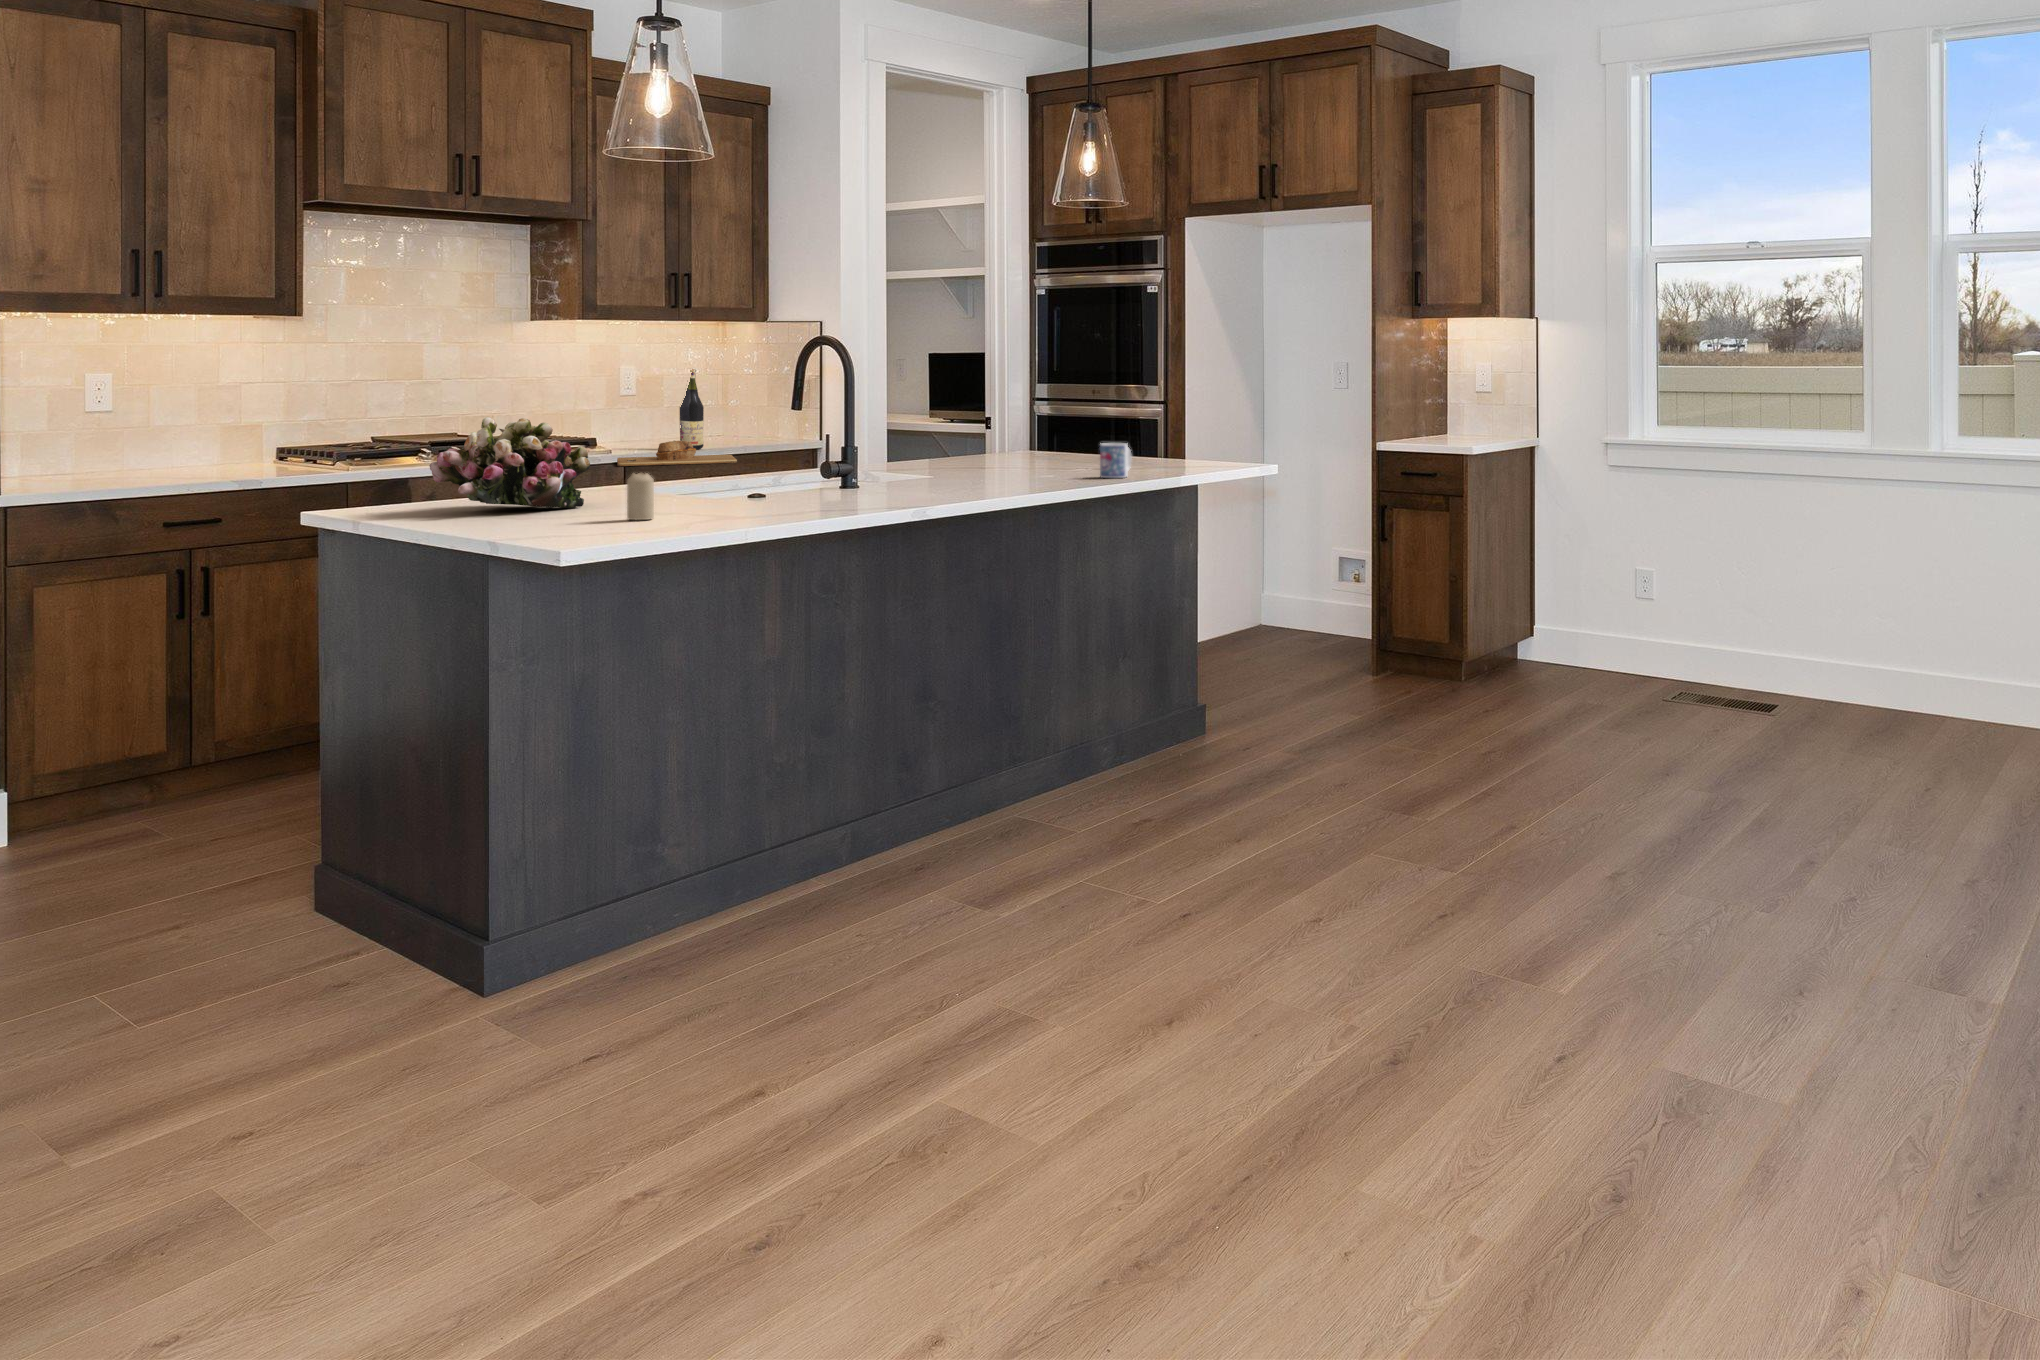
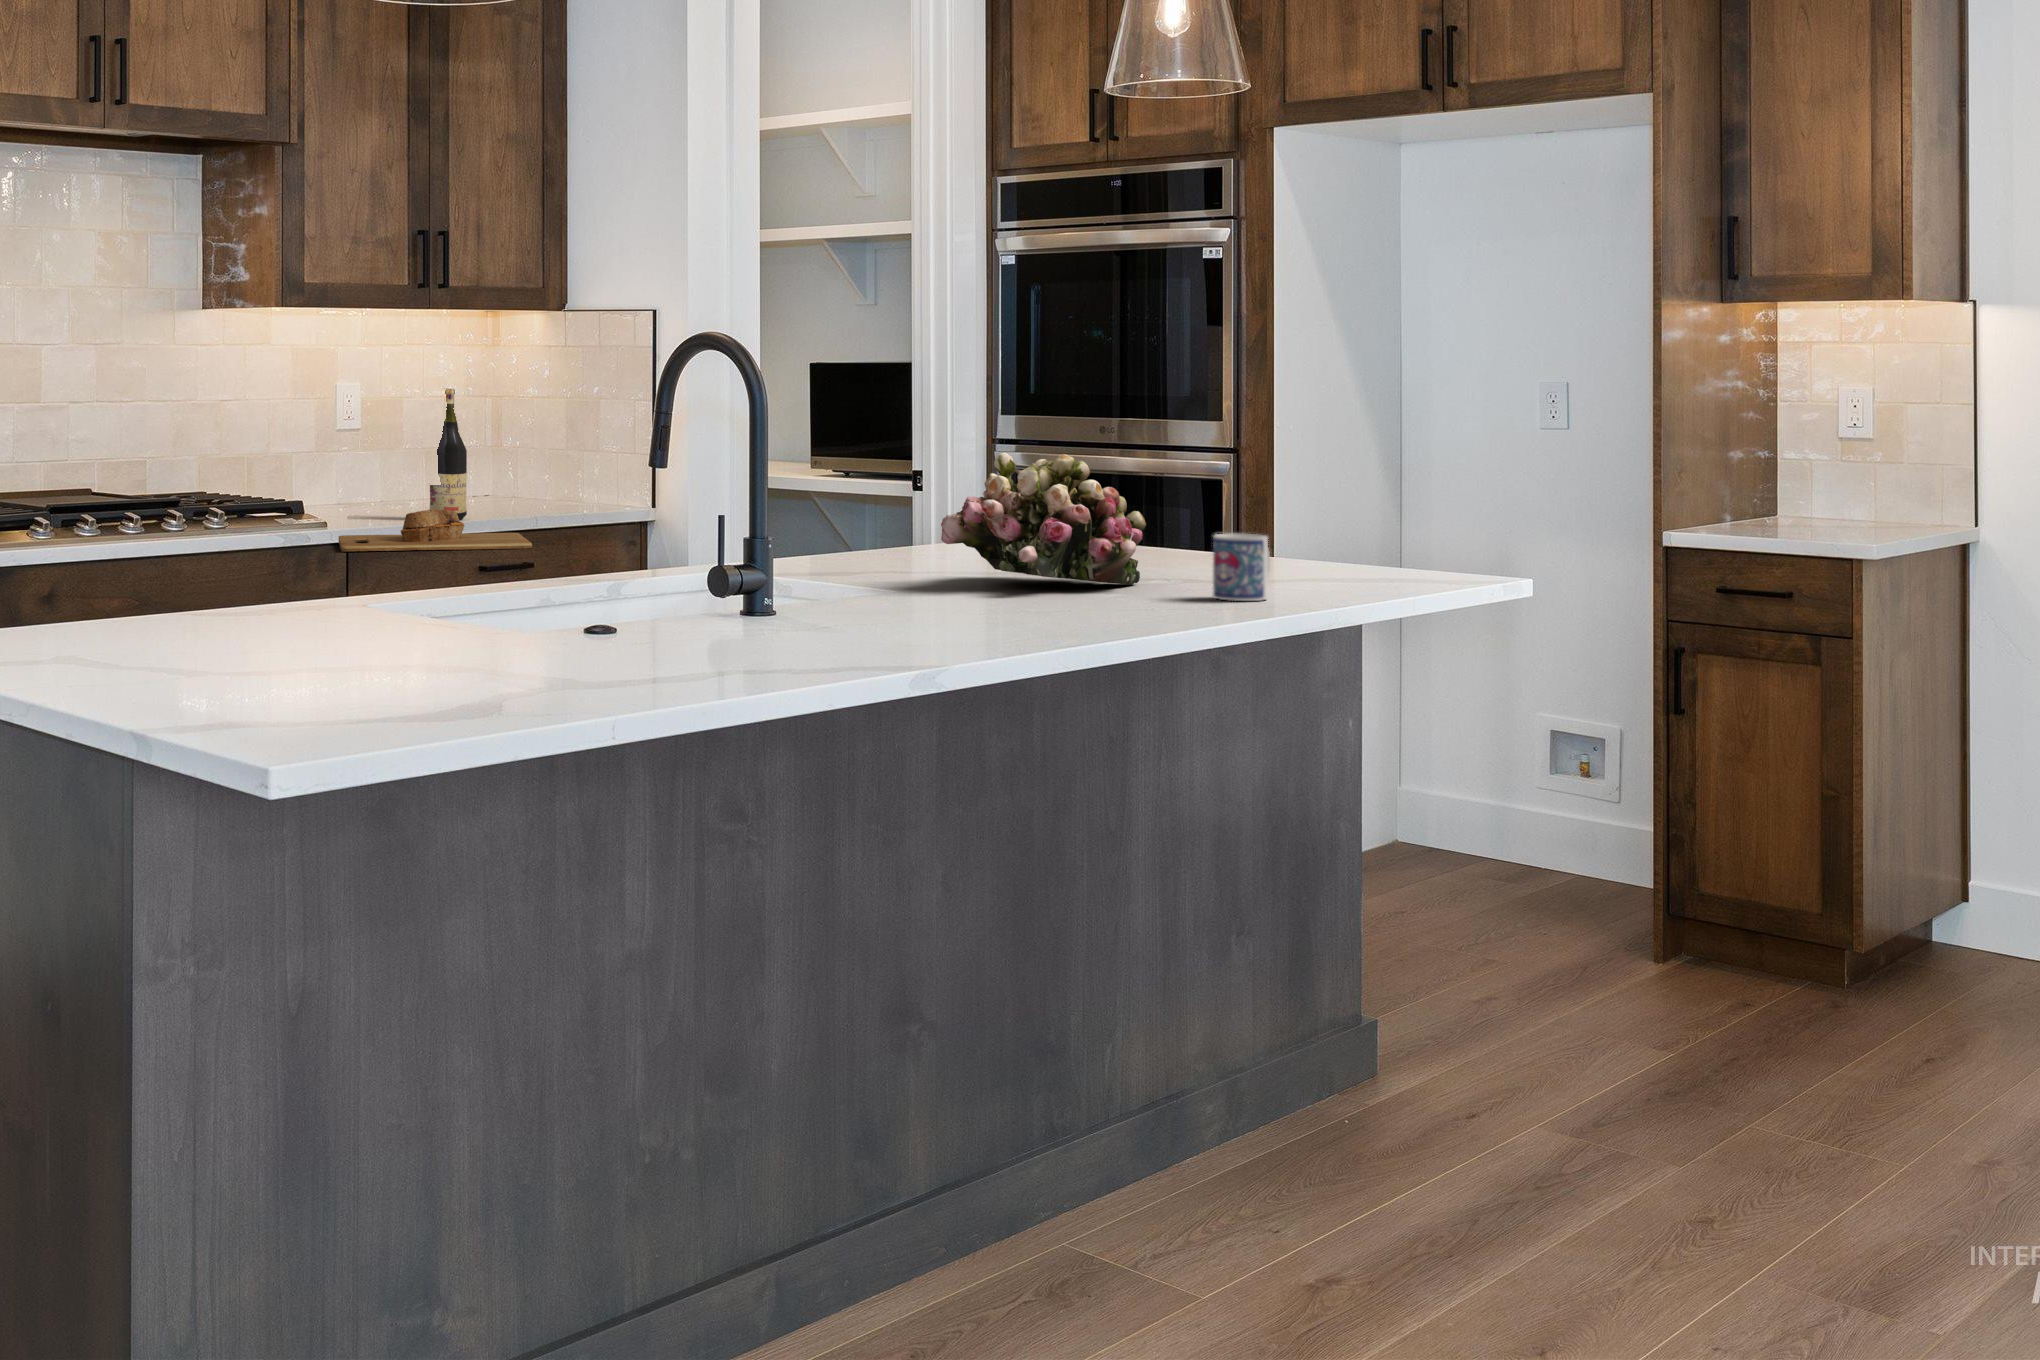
flower arrangement: present [429,417,590,508] -> present [941,452,1146,585]
candle: present [627,473,654,520] -> none [389,591,438,683]

